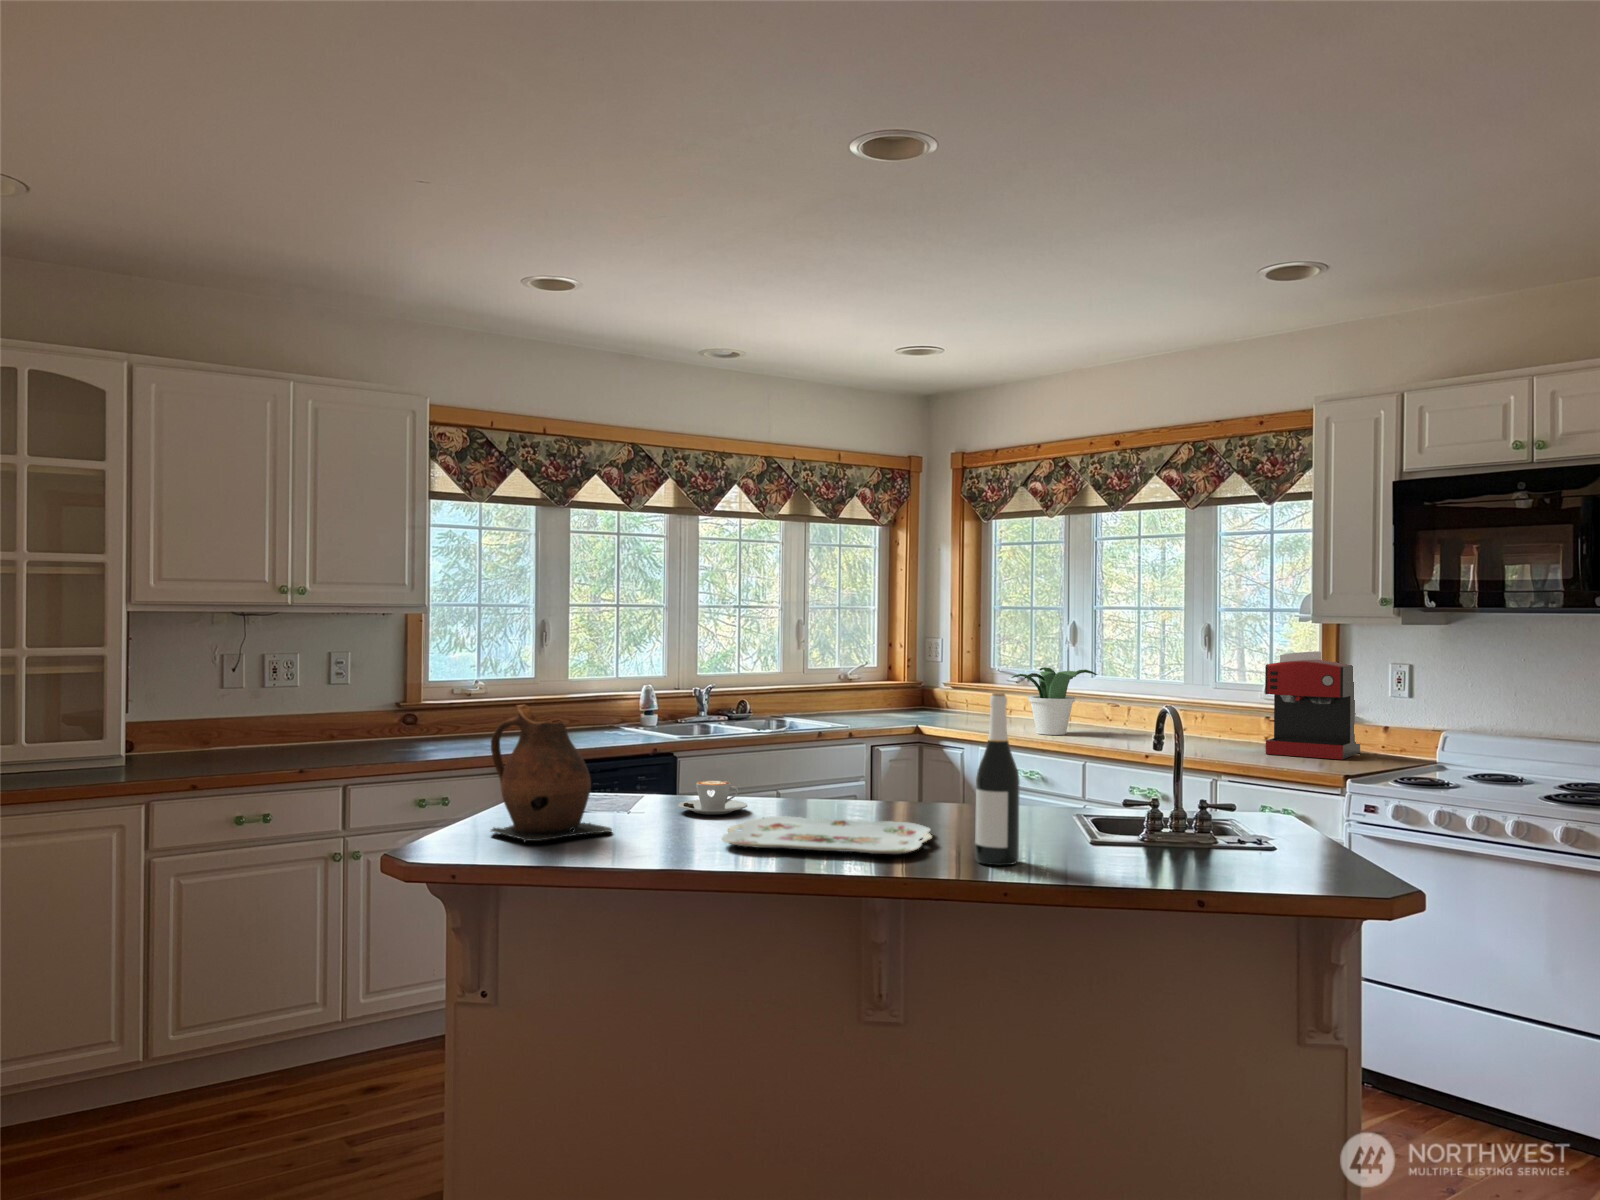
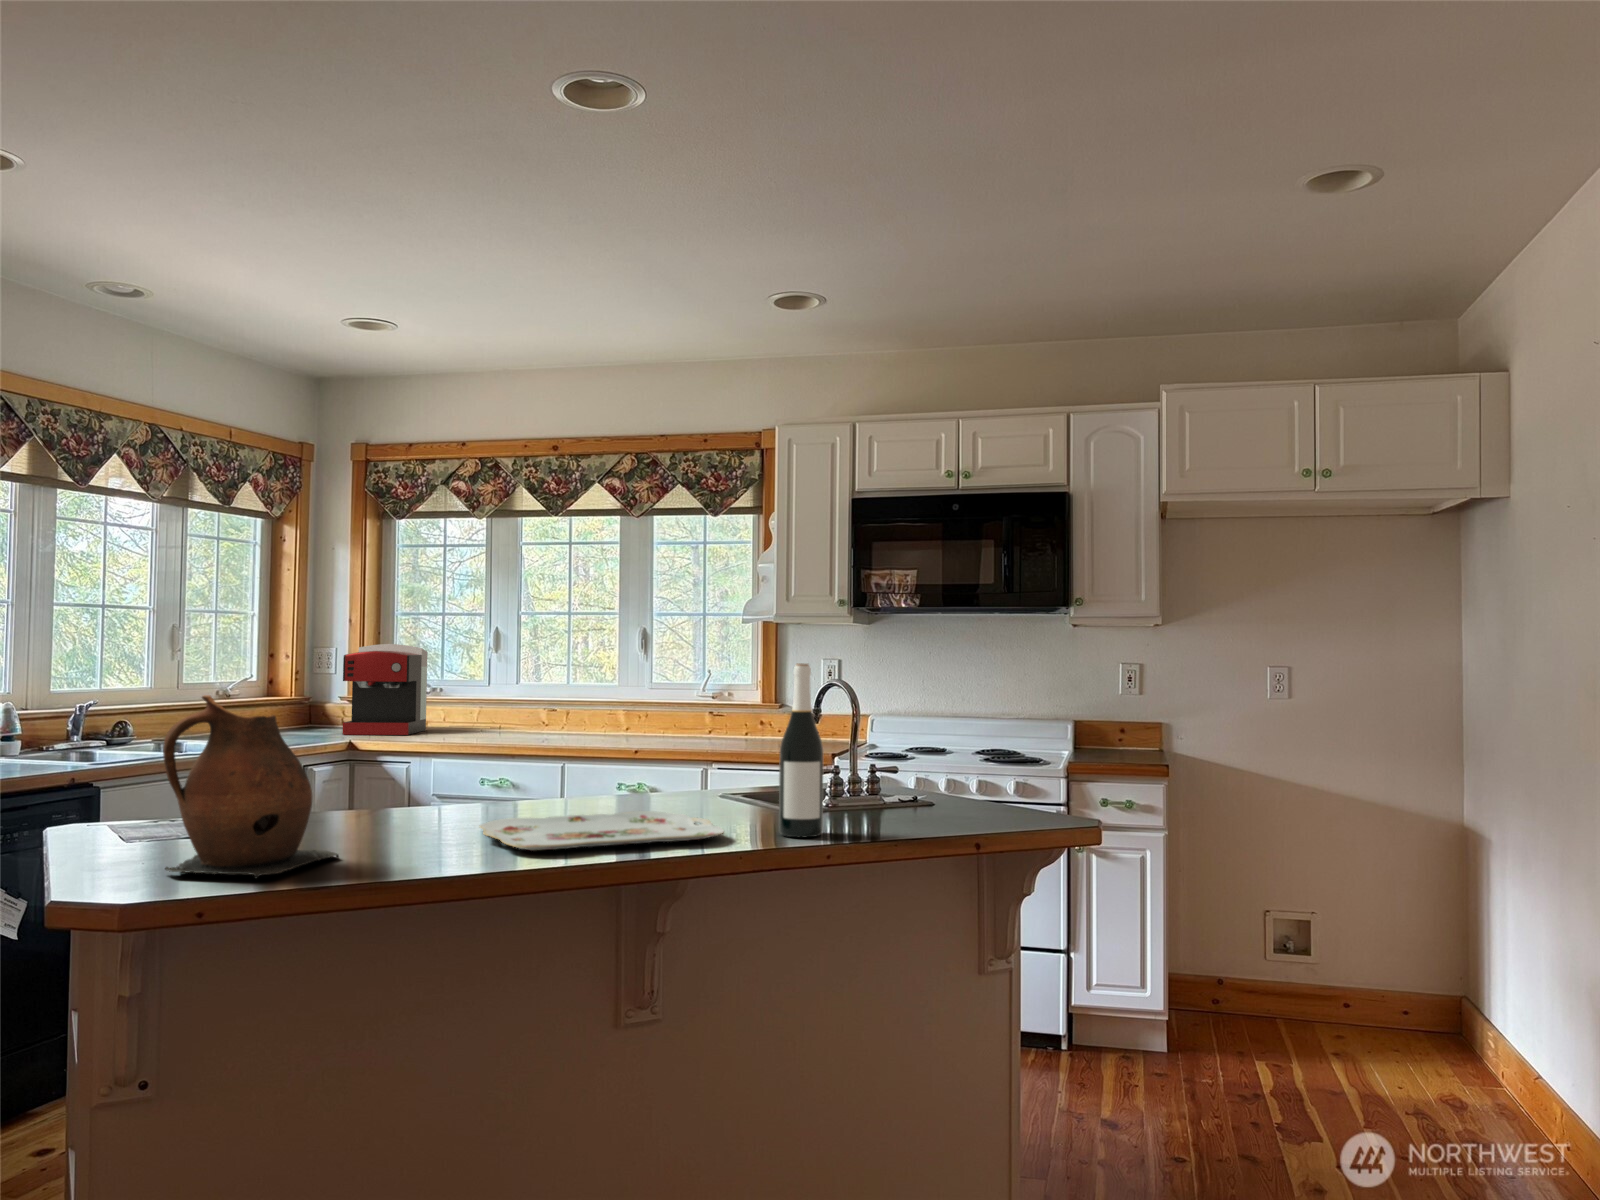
coffee maker: present [1265,651,1360,759] -> present [342,644,428,735]
potted plant: present [1012,667,1097,735] -> none [458,670,544,738]
coffee cup: present [678,781,747,814] -> none [352,787,440,827]

